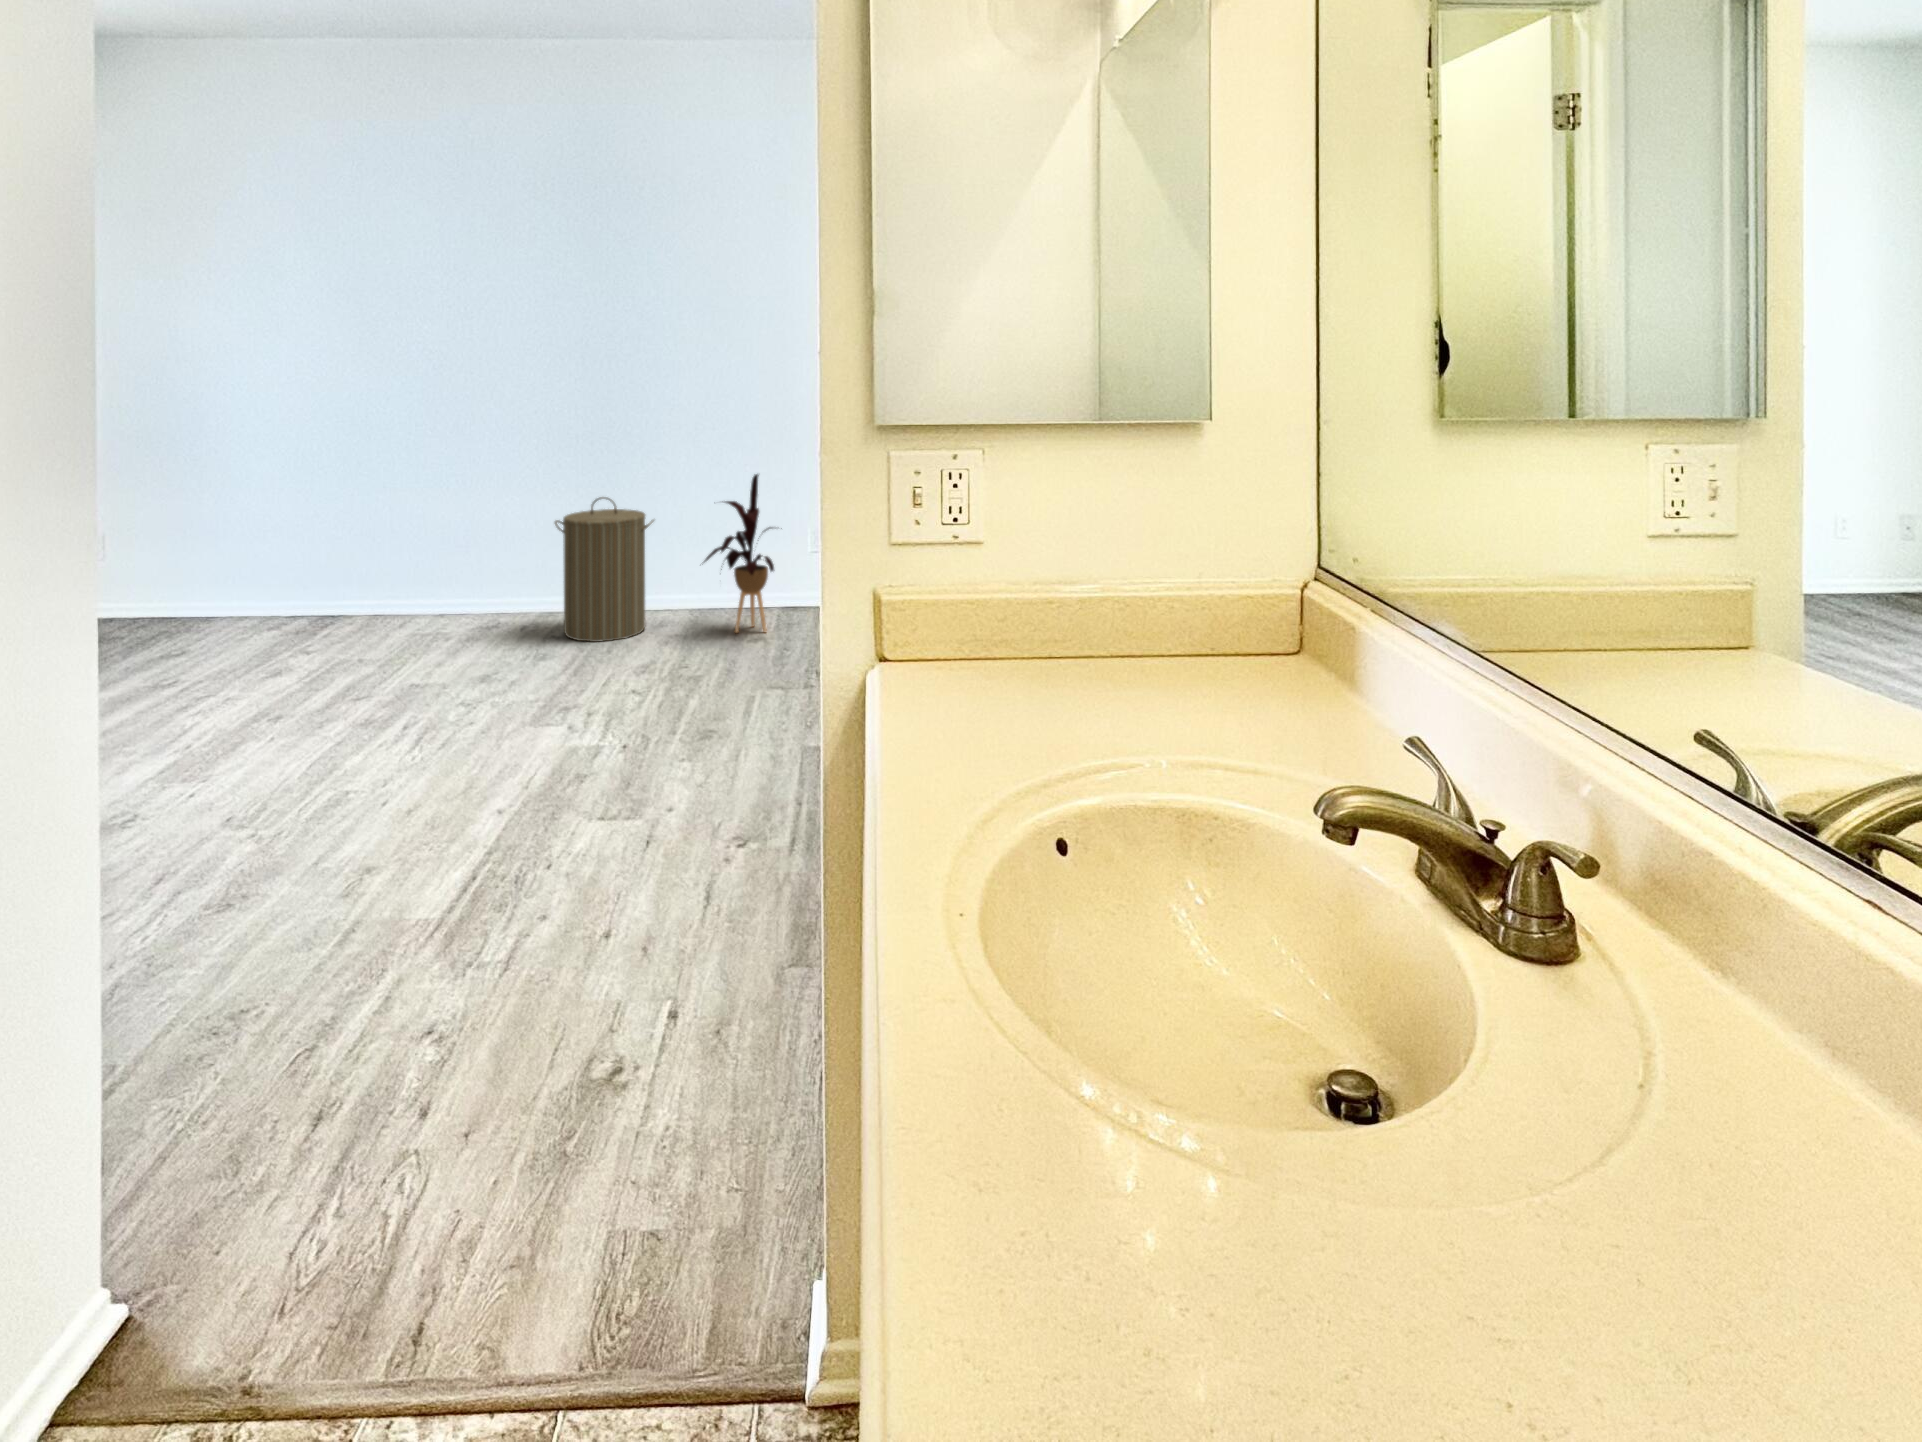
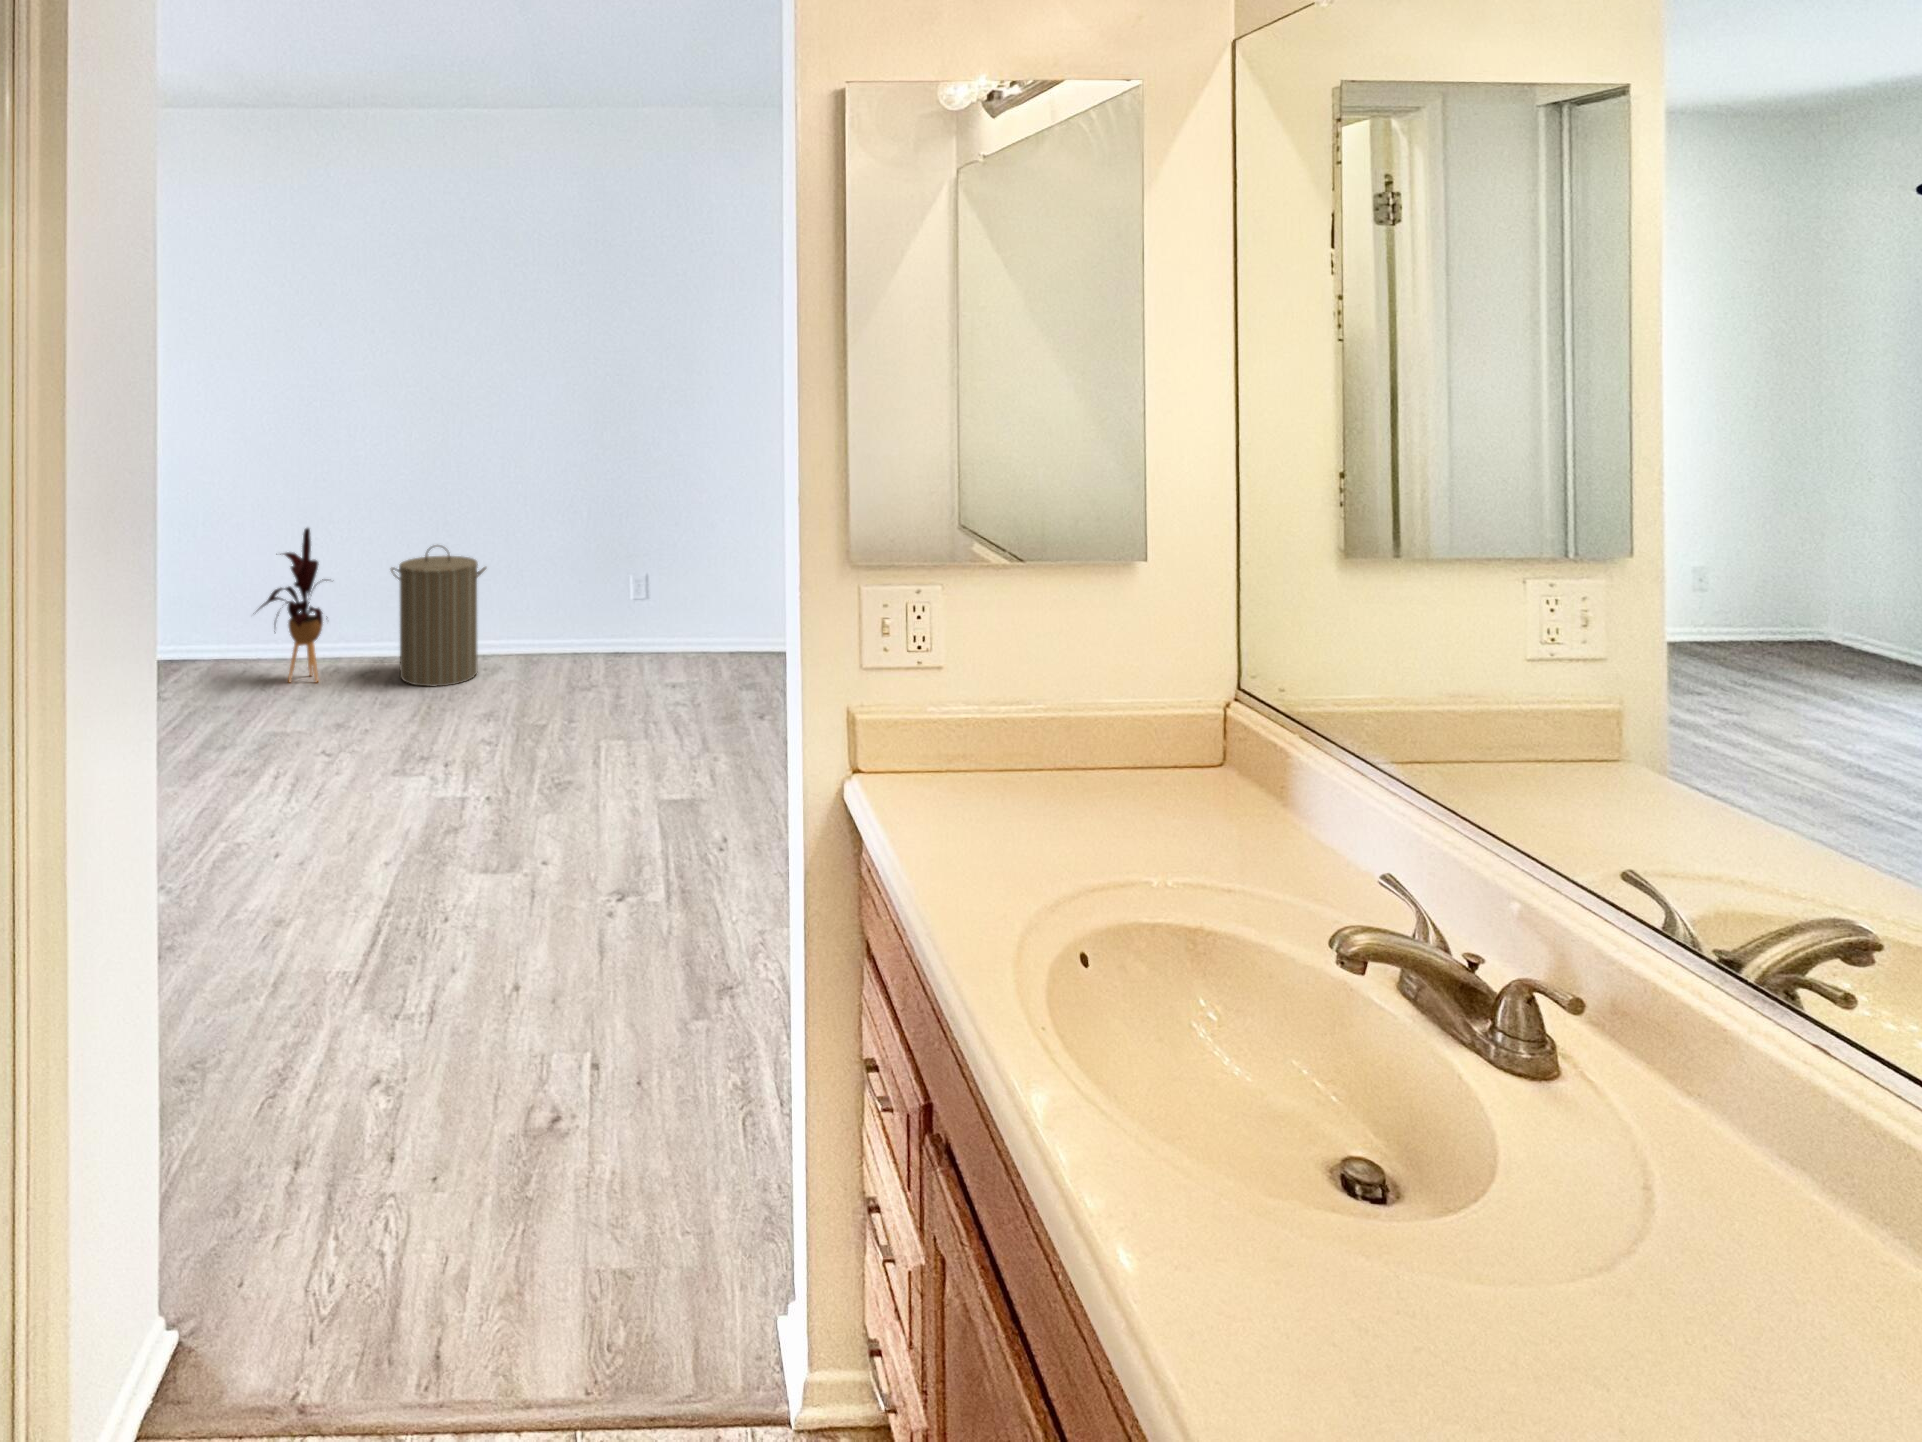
house plant: present [704,474,774,633] -> present [258,528,323,682]

